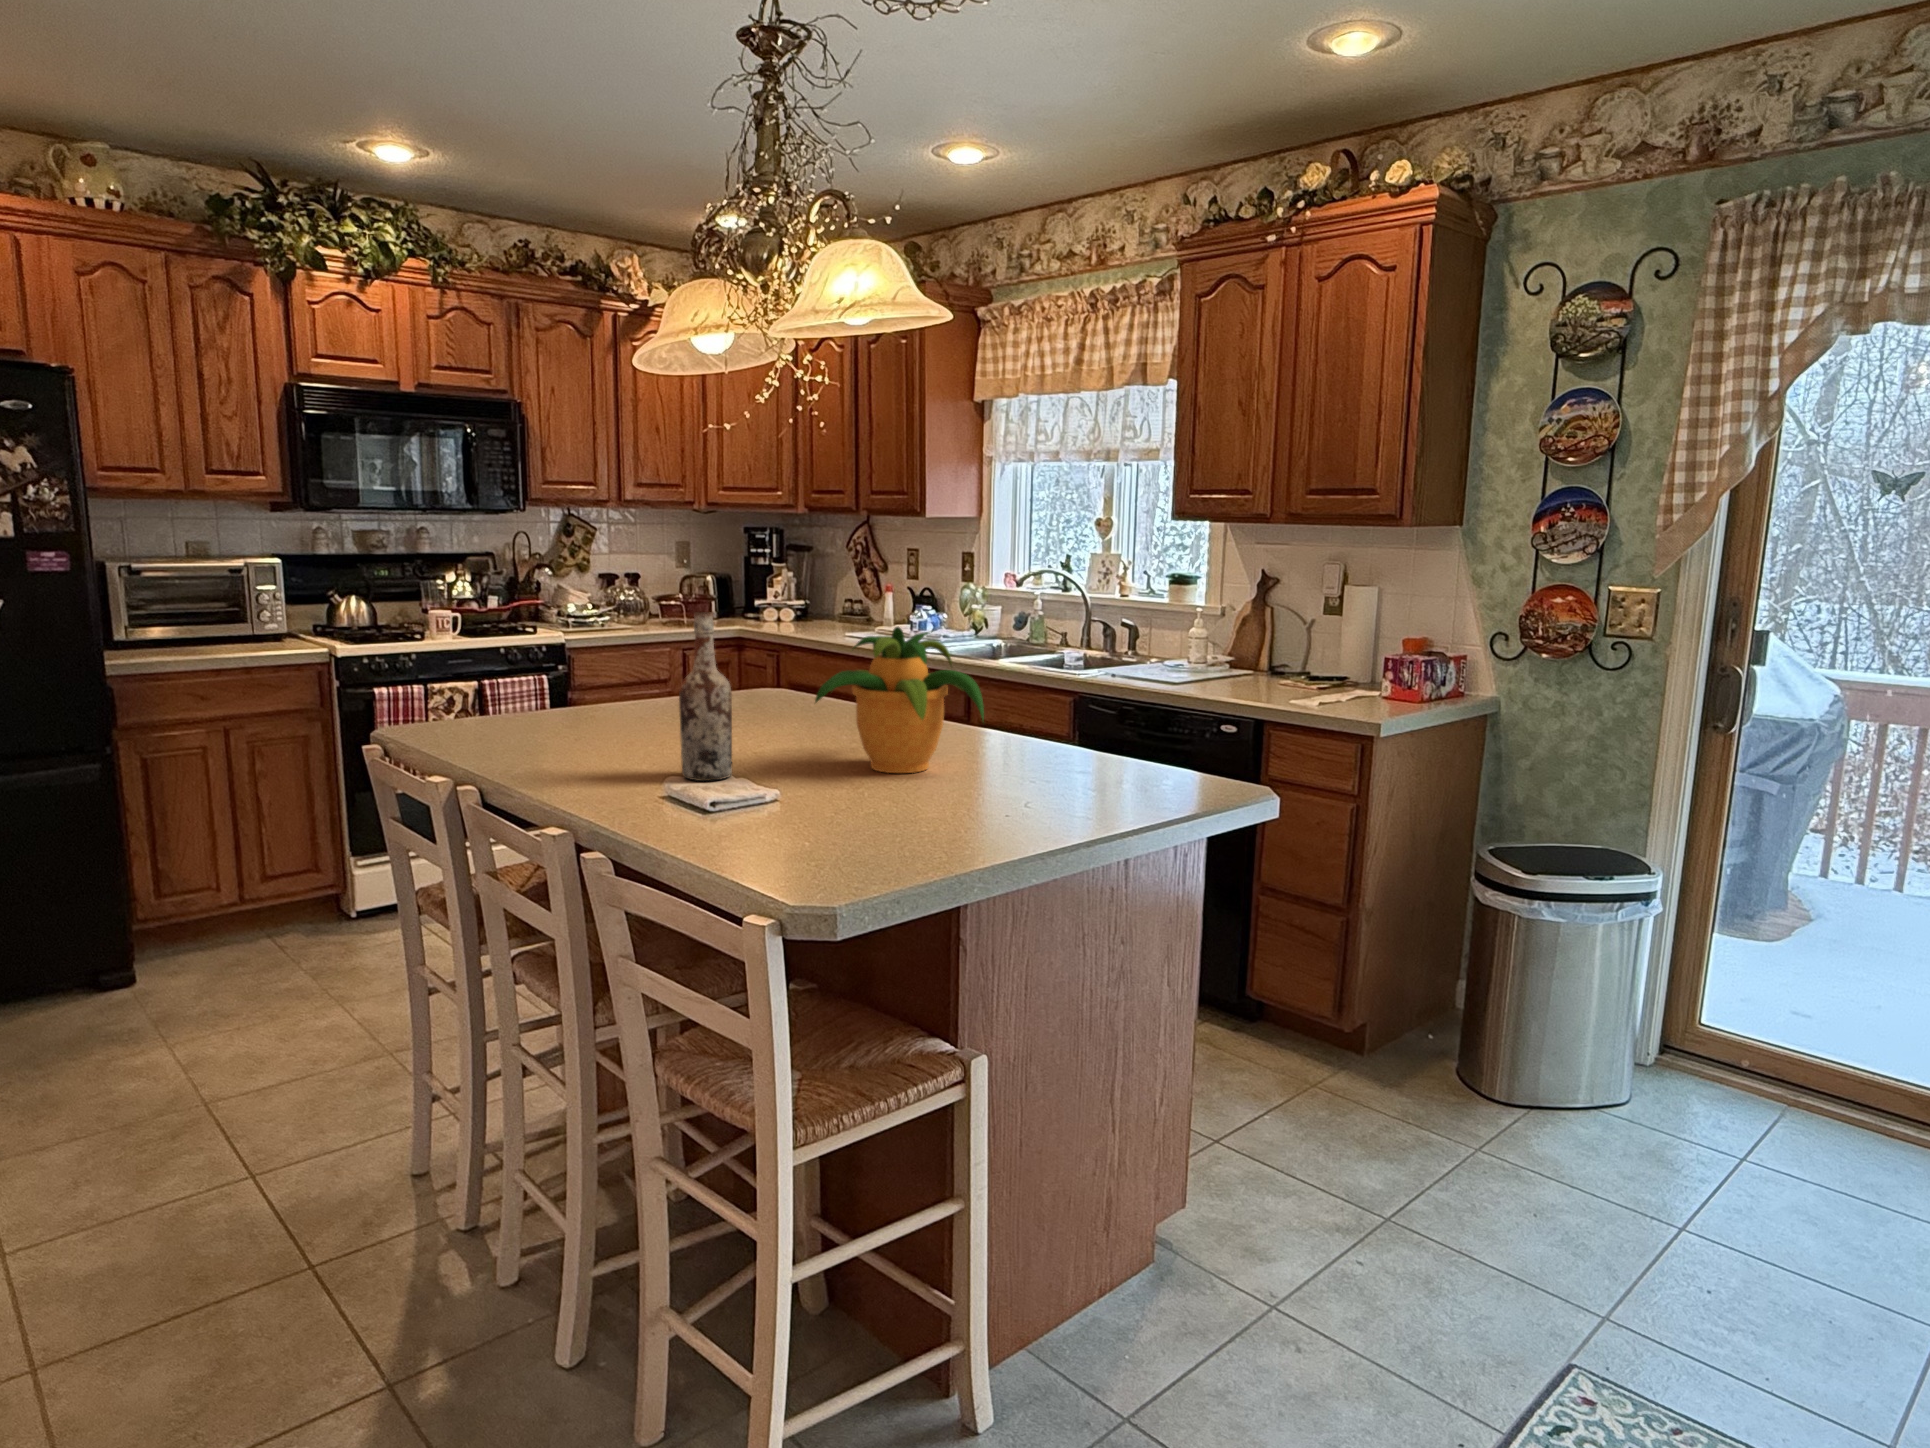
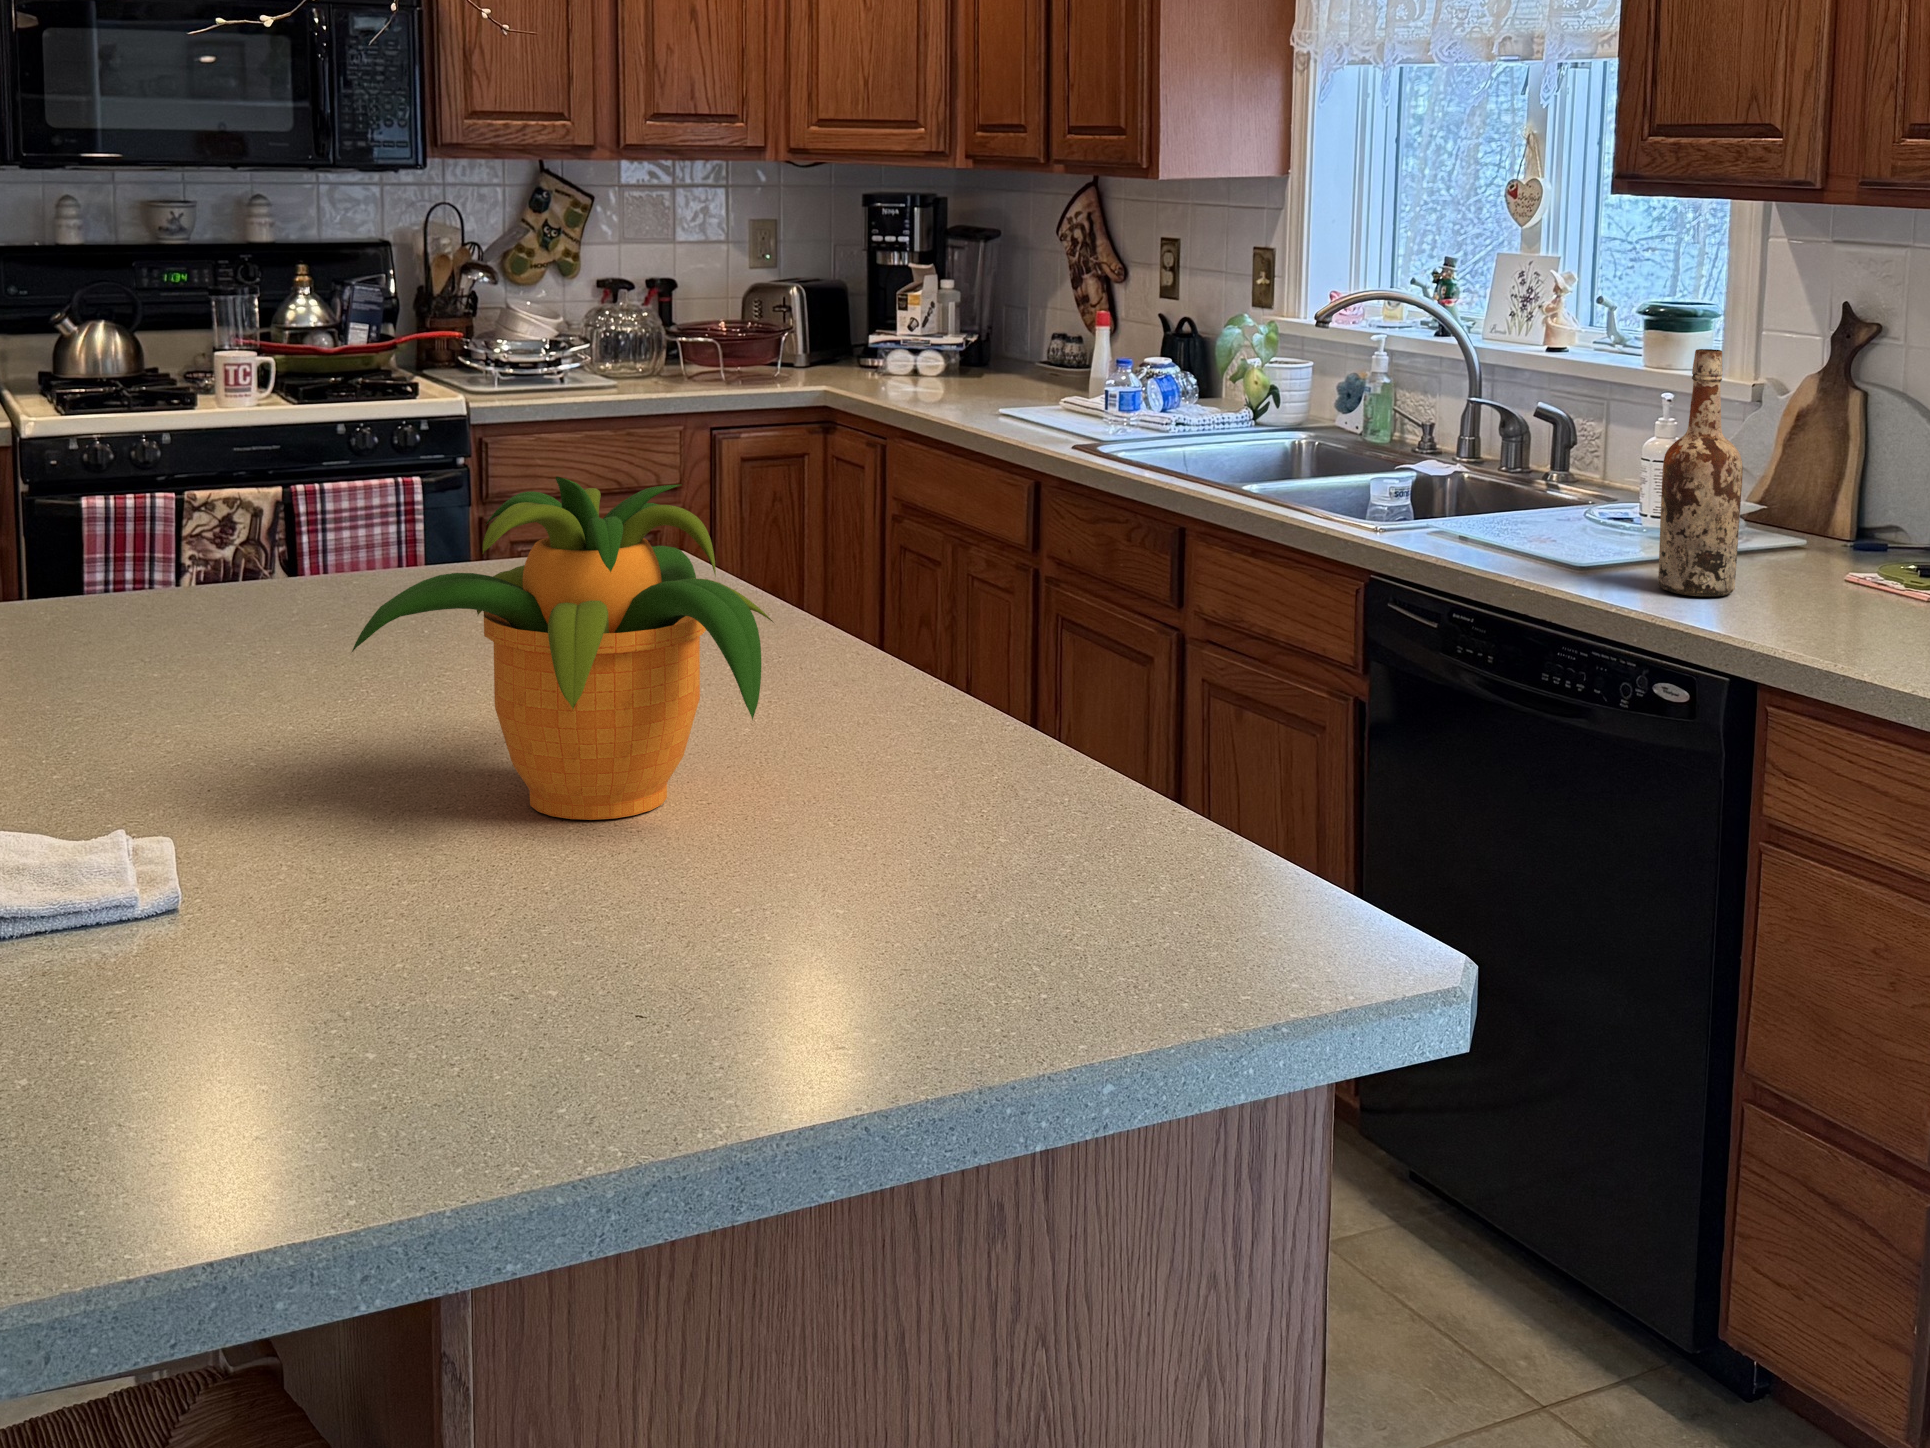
wine bottle: present [679,612,732,781] -> present [1658,349,1743,596]

